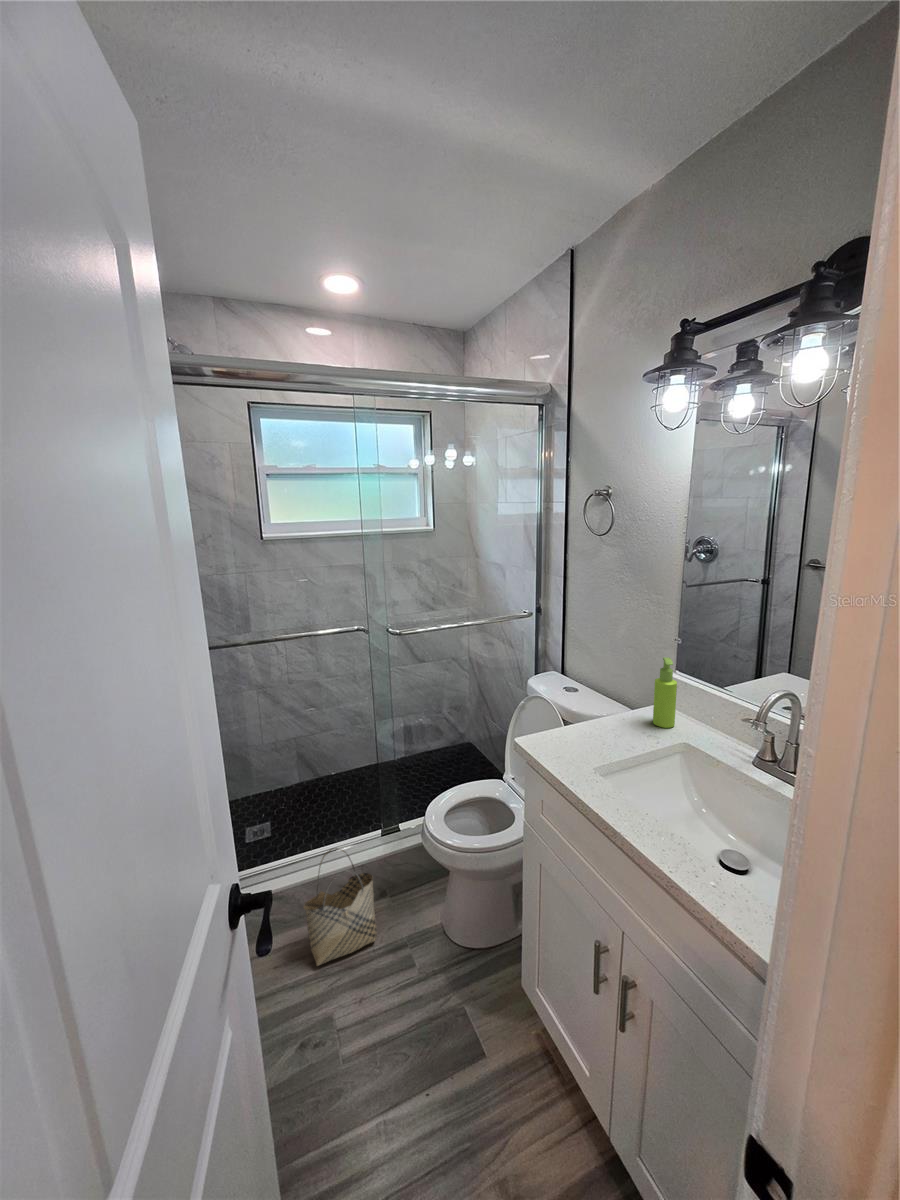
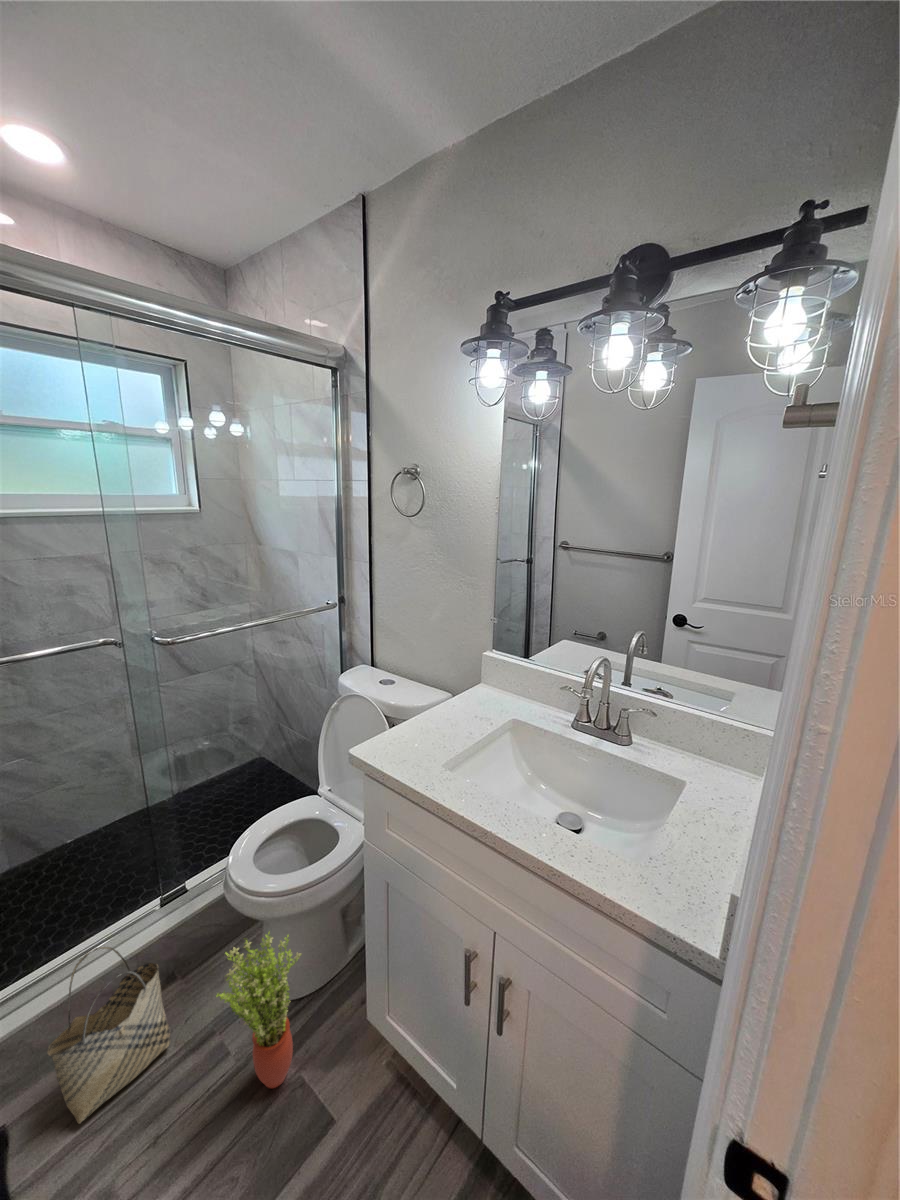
soap dispenser: present [653,657,677,728] -> none [480,638,501,707]
potted plant: none [403,873,468,1006] -> present [217,932,301,1088]

